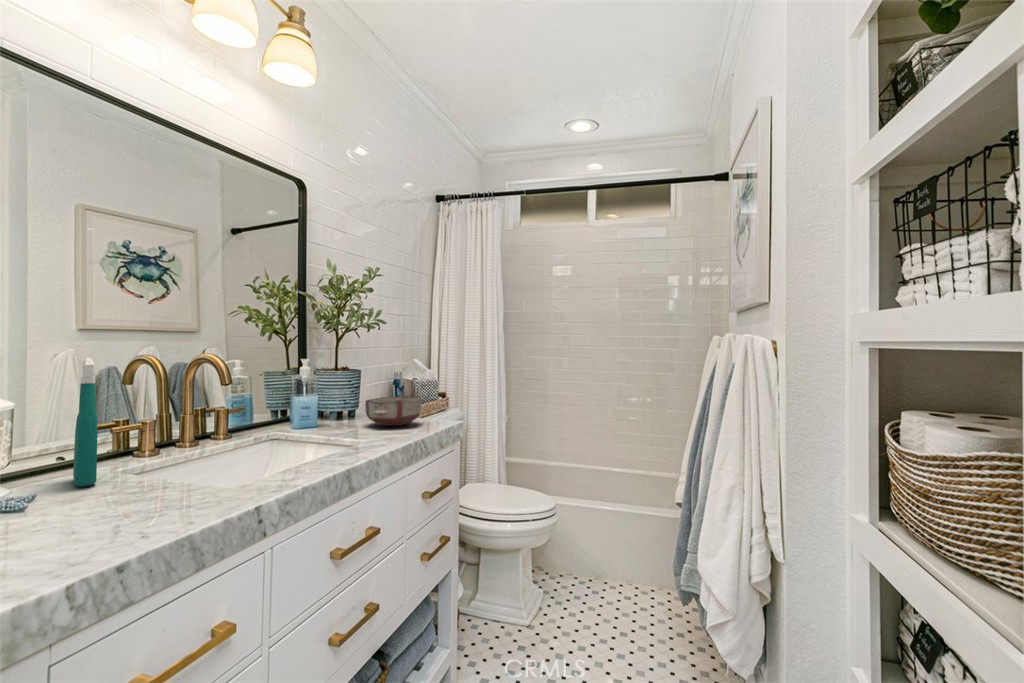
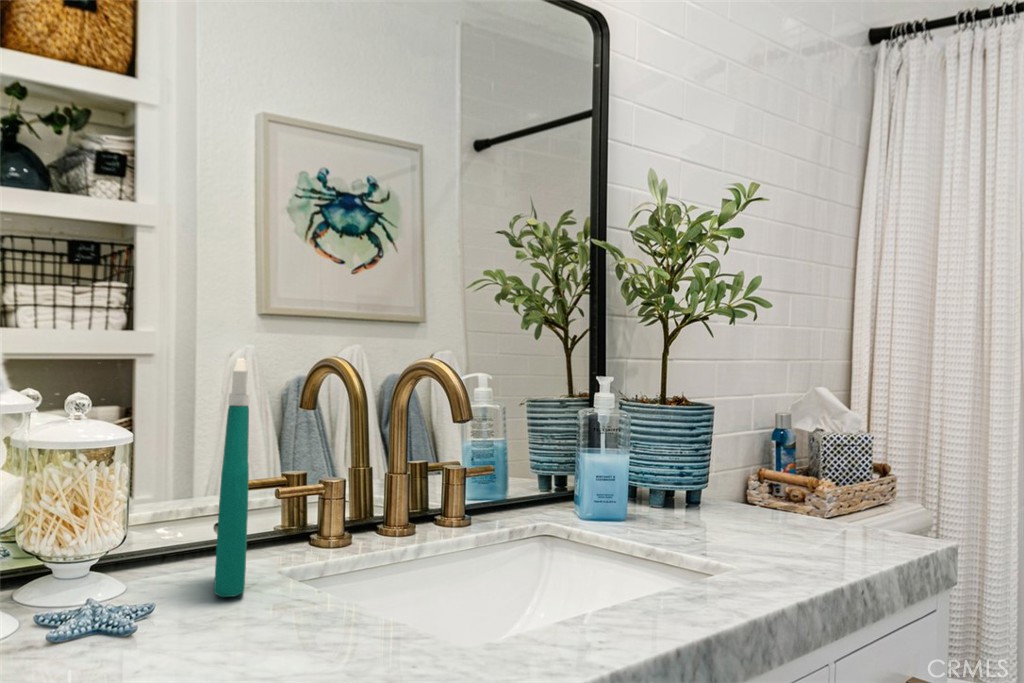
ceramic bowl: present [365,397,422,426] -> none [722,467,851,535]

